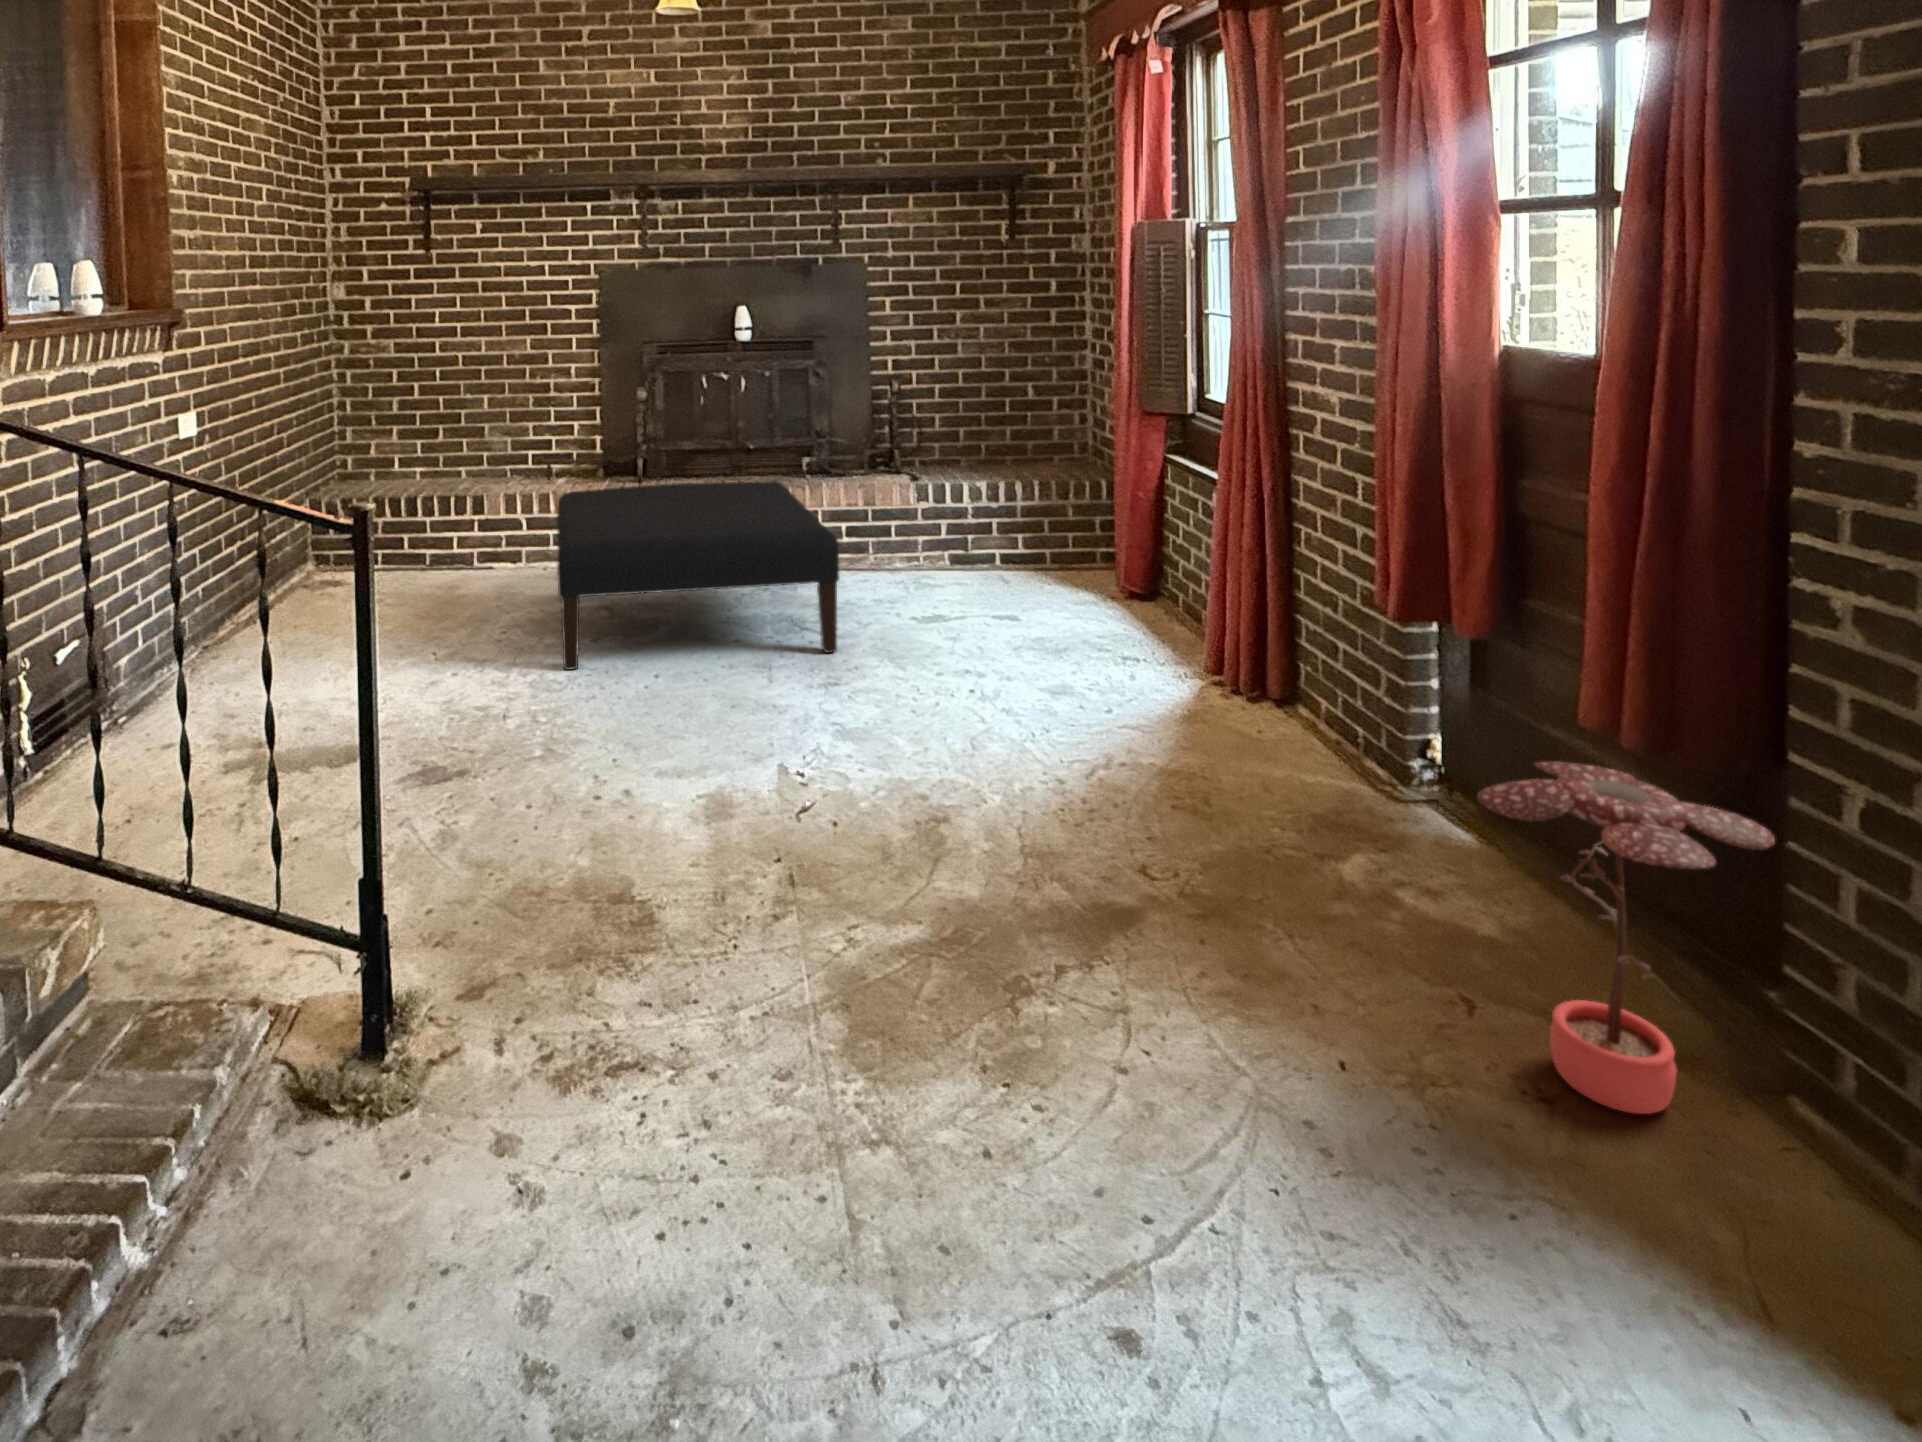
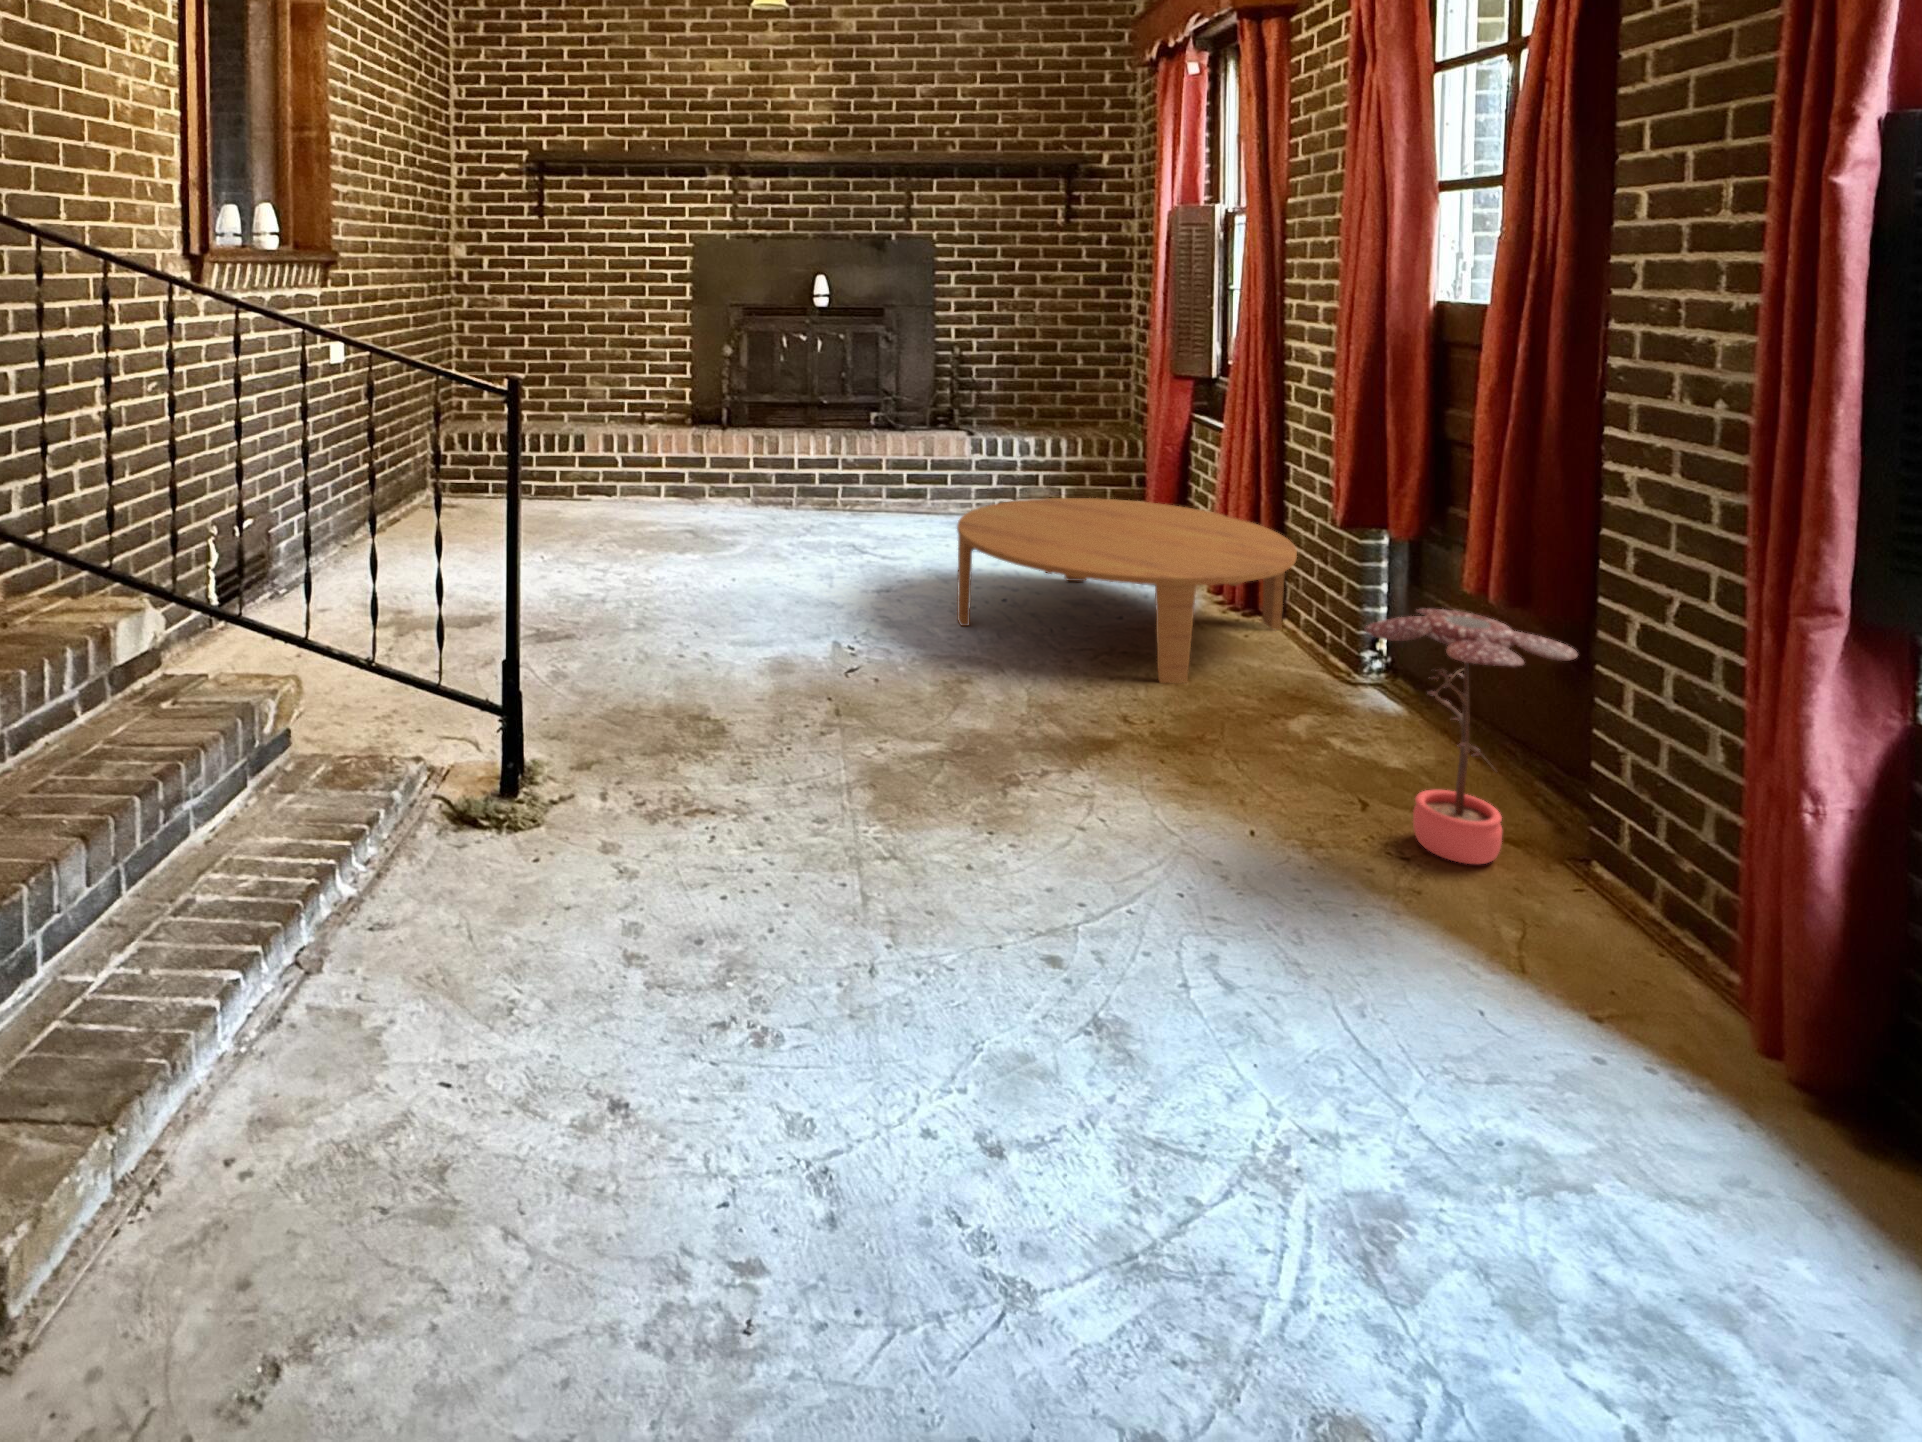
ottoman: present [557,481,839,670] -> none [652,426,895,572]
coffee table: none [918,567,1324,815] -> present [957,498,1297,683]

